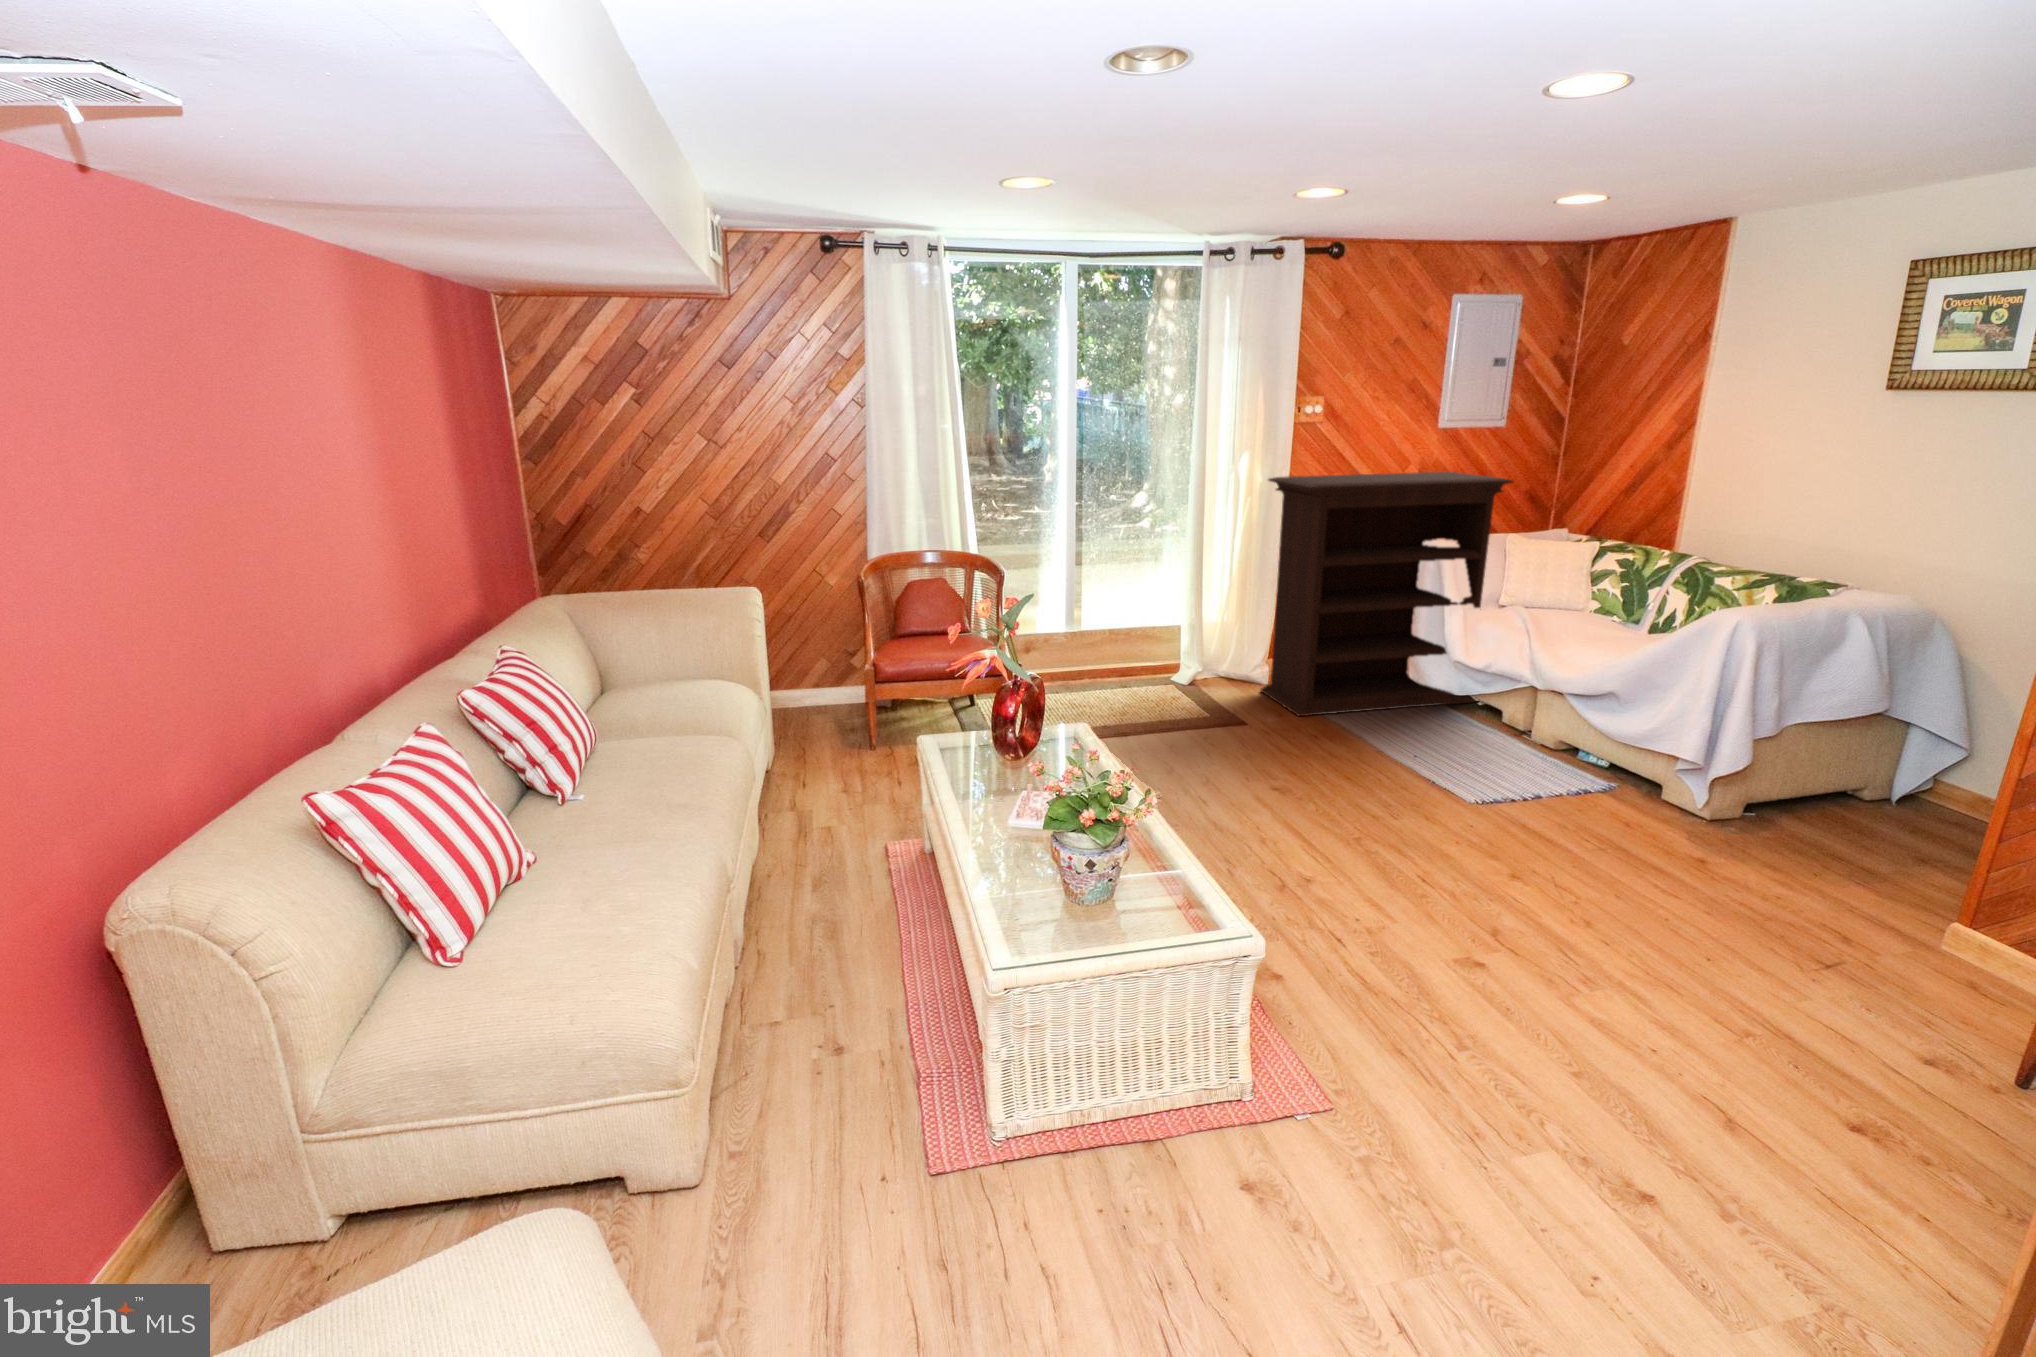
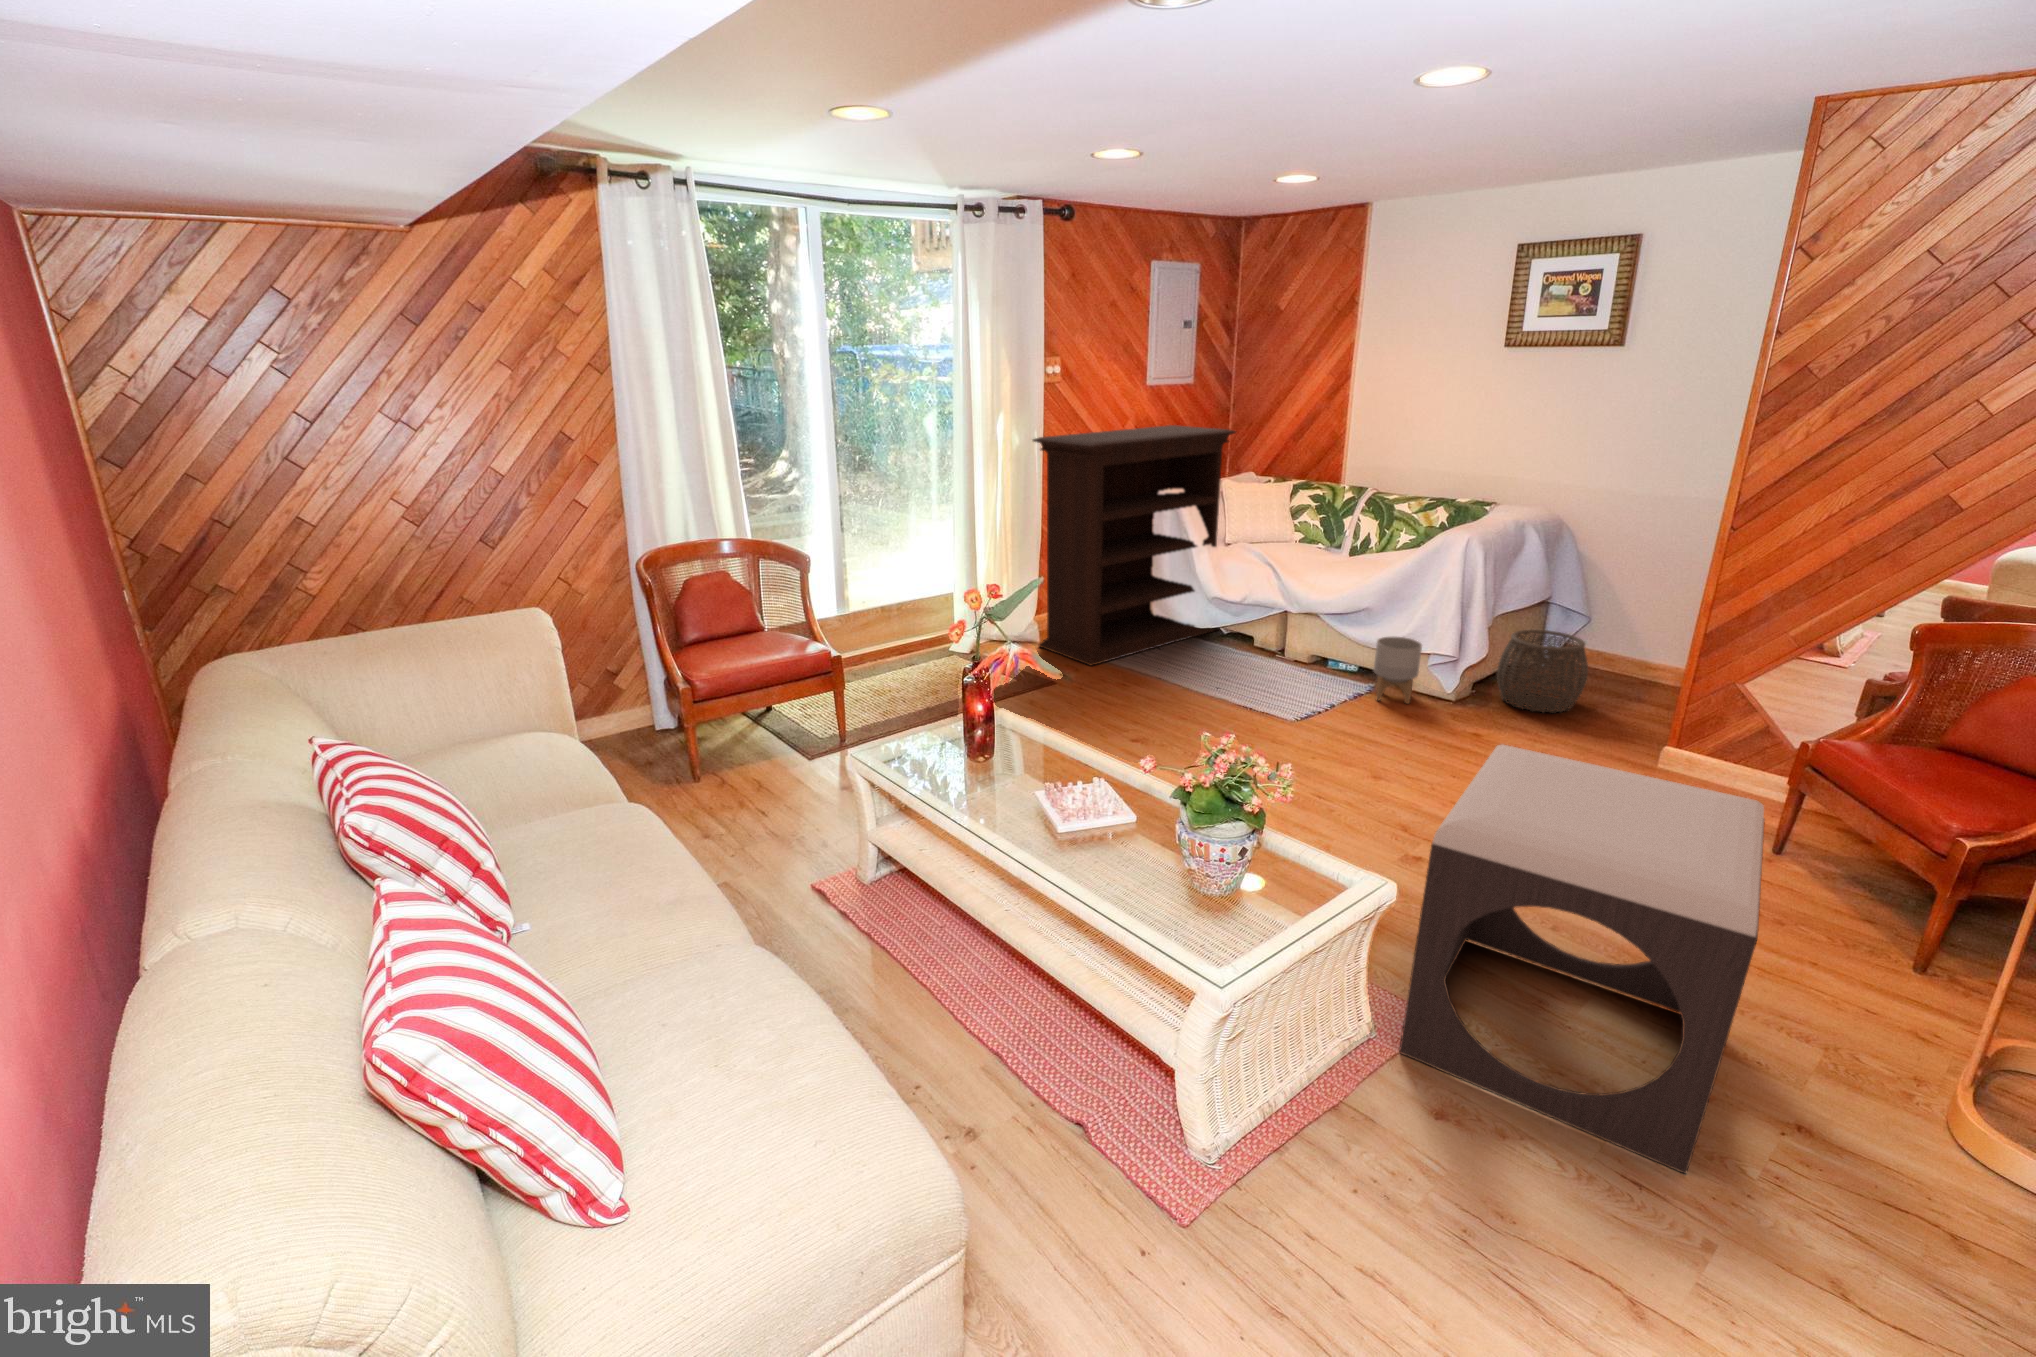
planter: none [1605,727,1673,810] -> present [1374,637,1422,704]
woven basket: none [1781,744,1916,855] -> present [1497,629,1588,712]
footstool: none [1291,817,1748,1296] -> present [1399,744,1765,1174]

